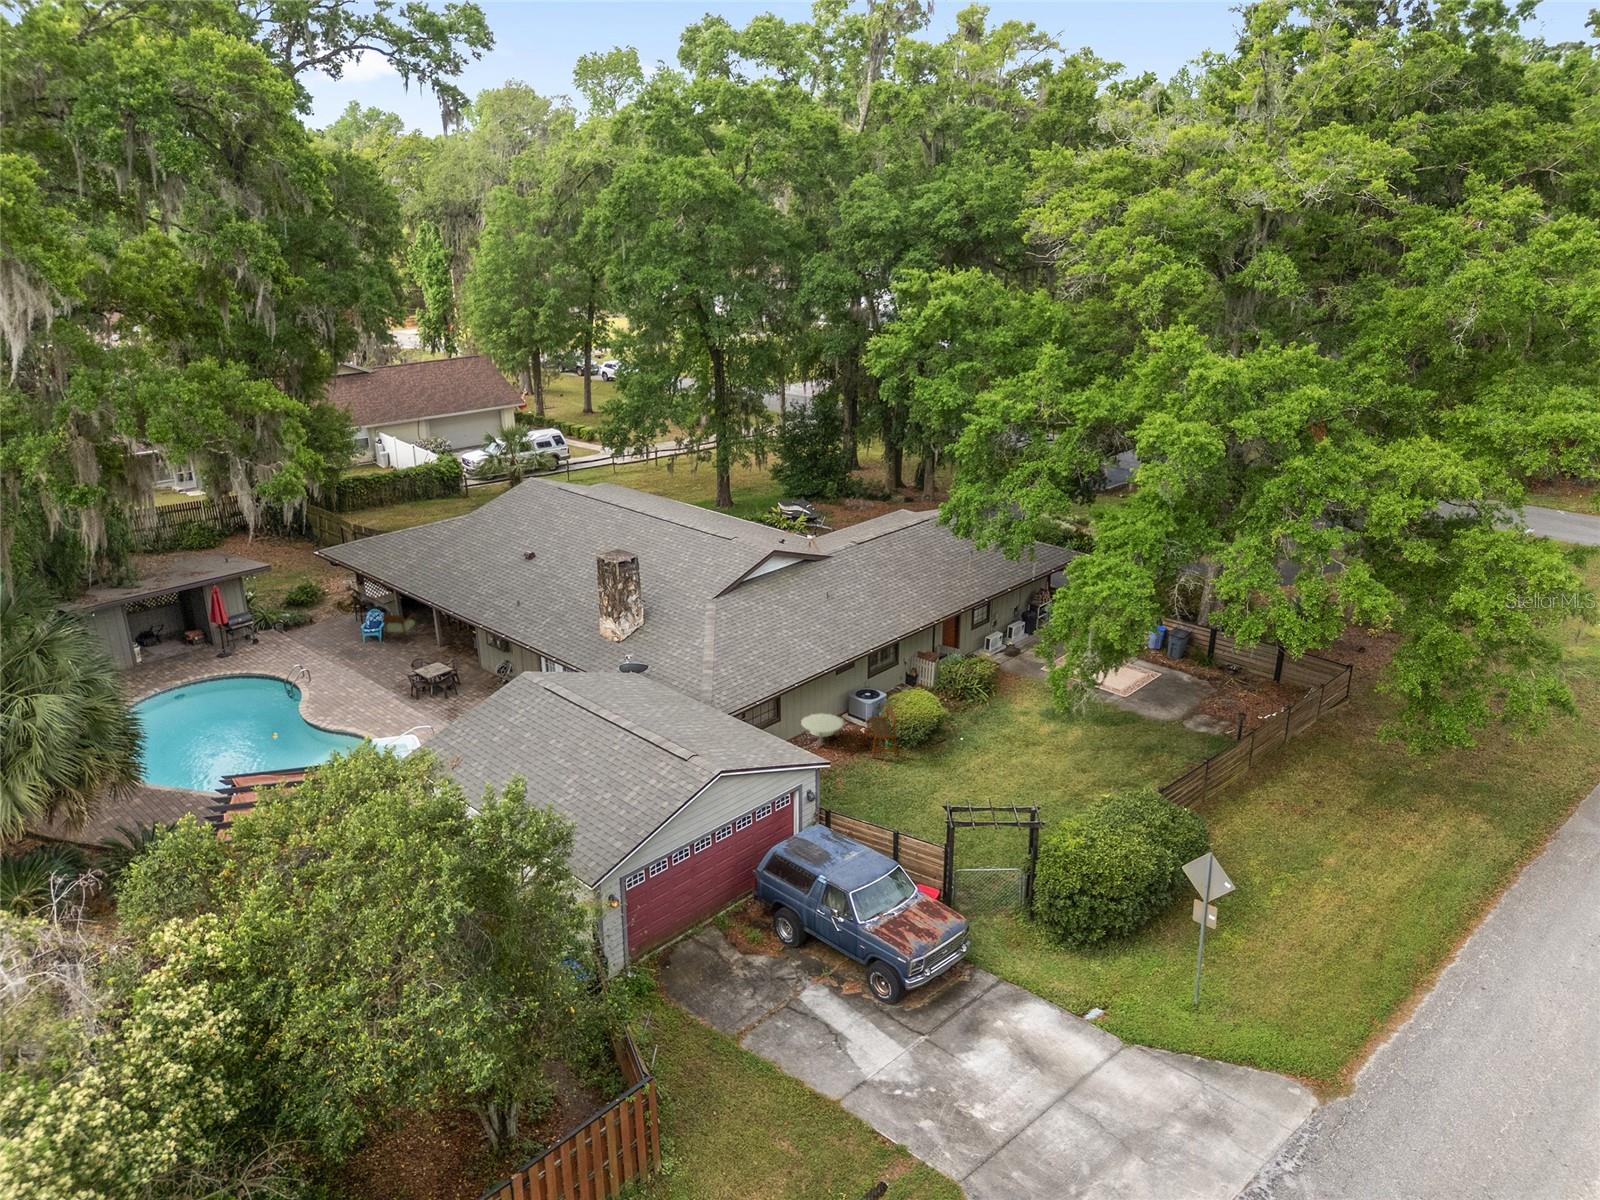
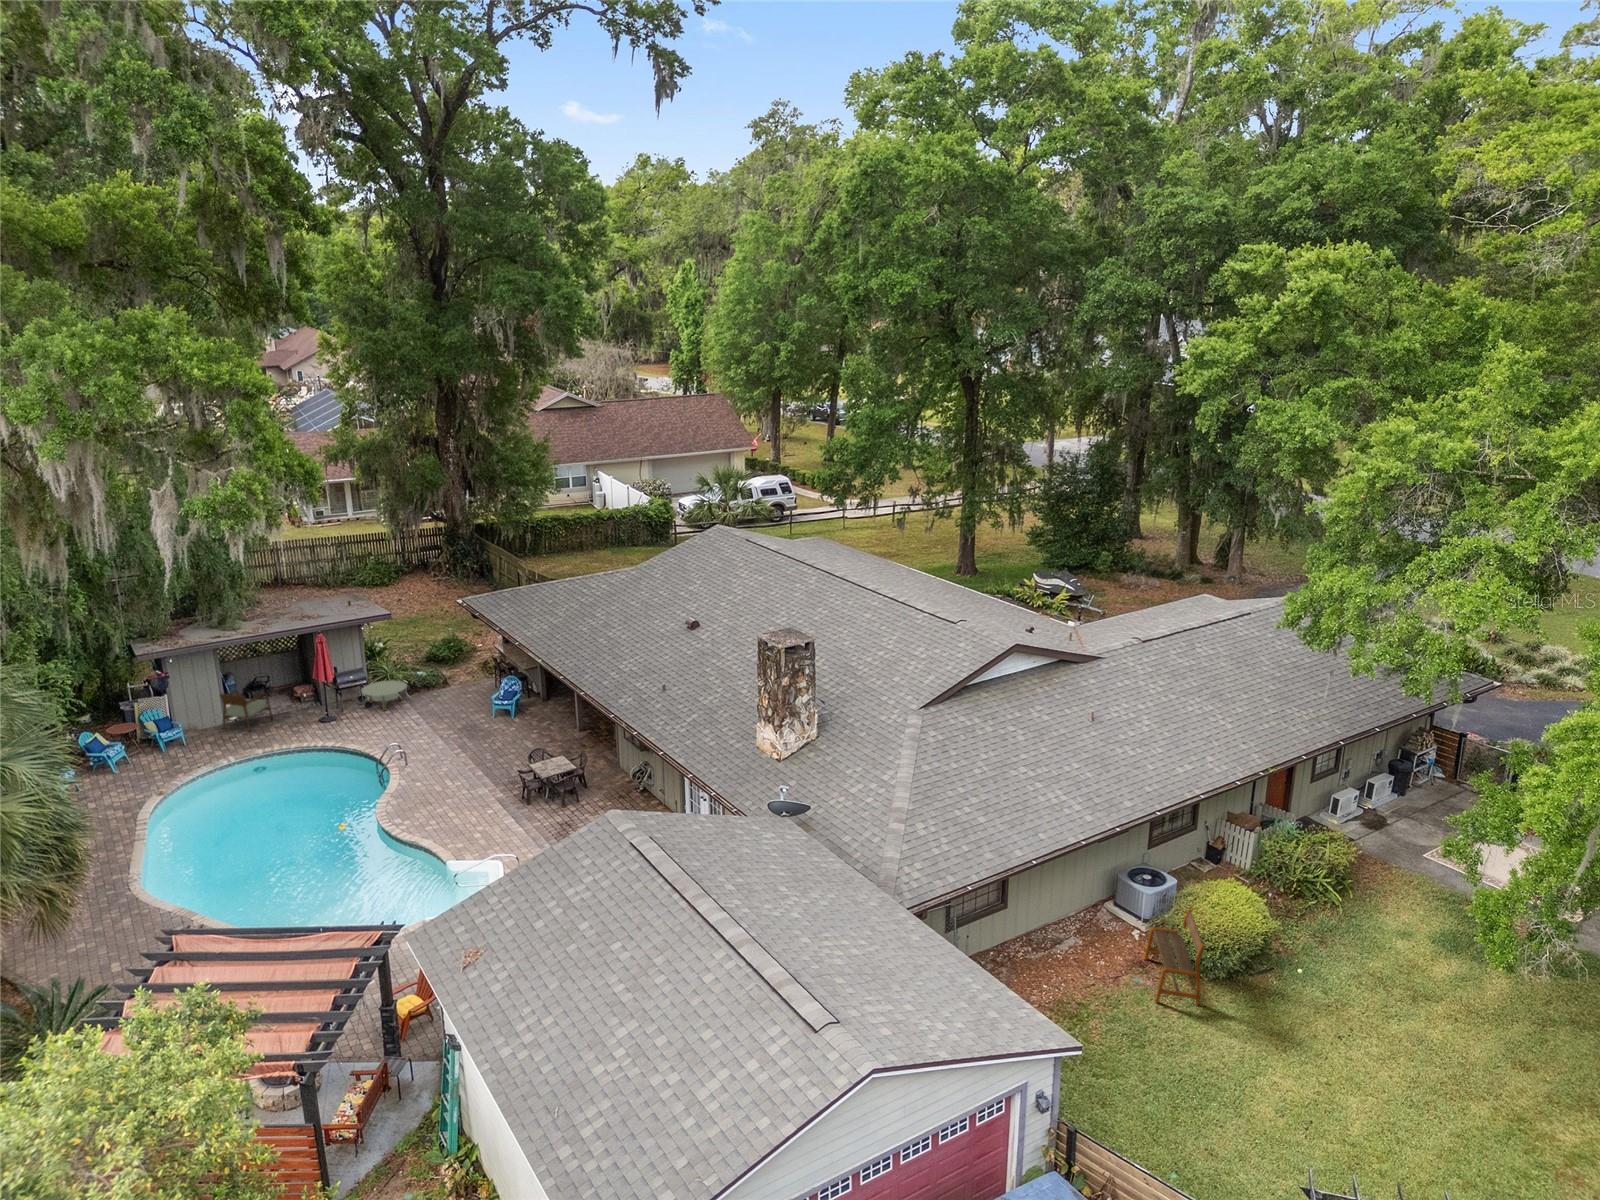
armchair: present [383,613,418,642] -> present [220,690,273,731]
round table: present [801,713,843,747] -> present [362,680,407,711]

